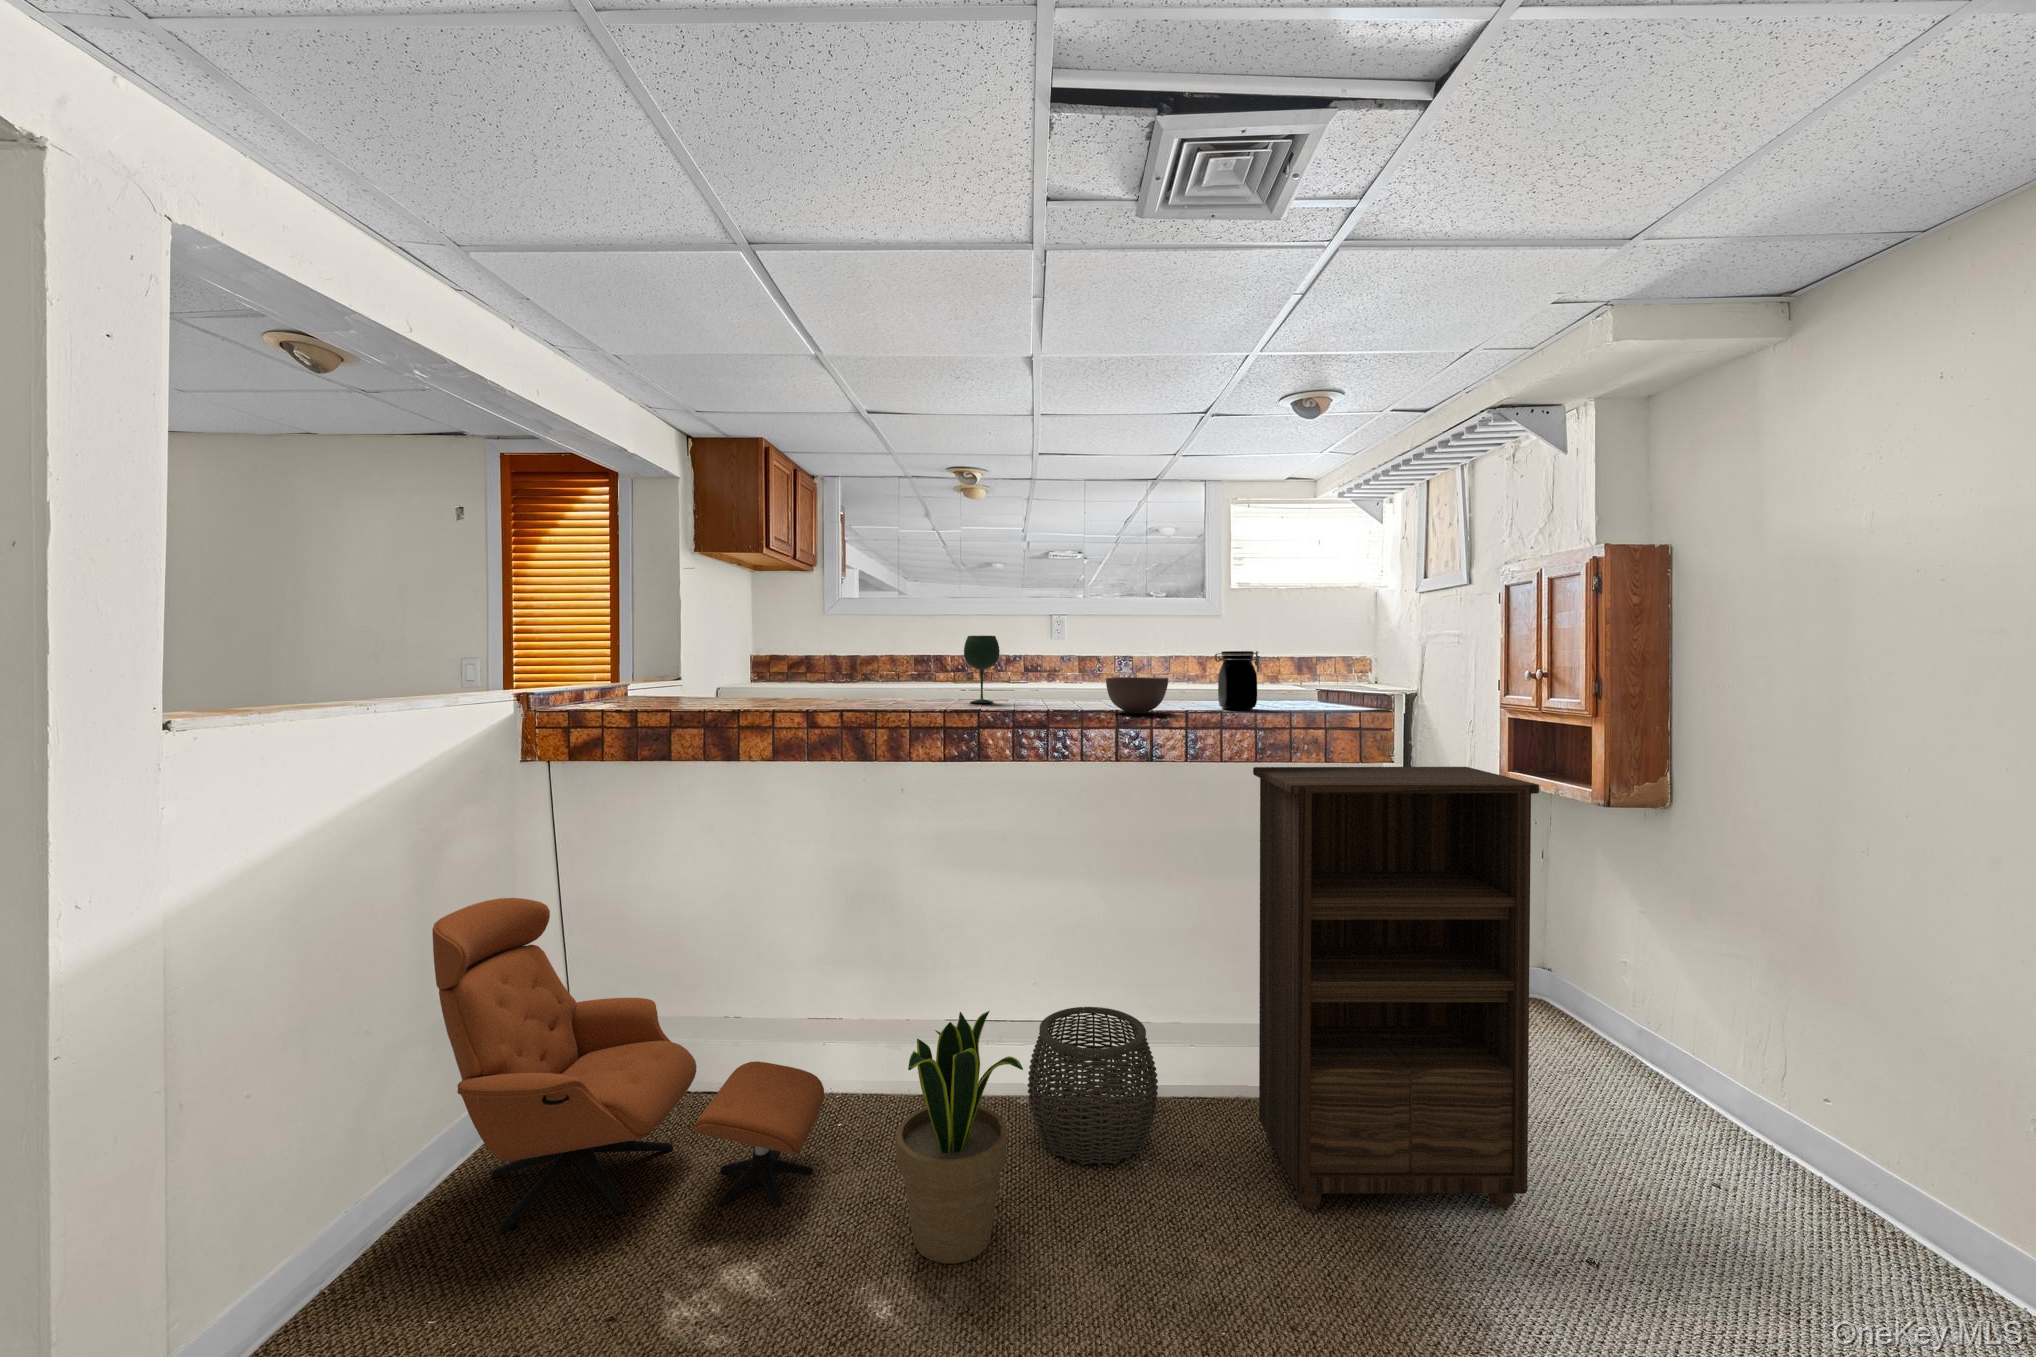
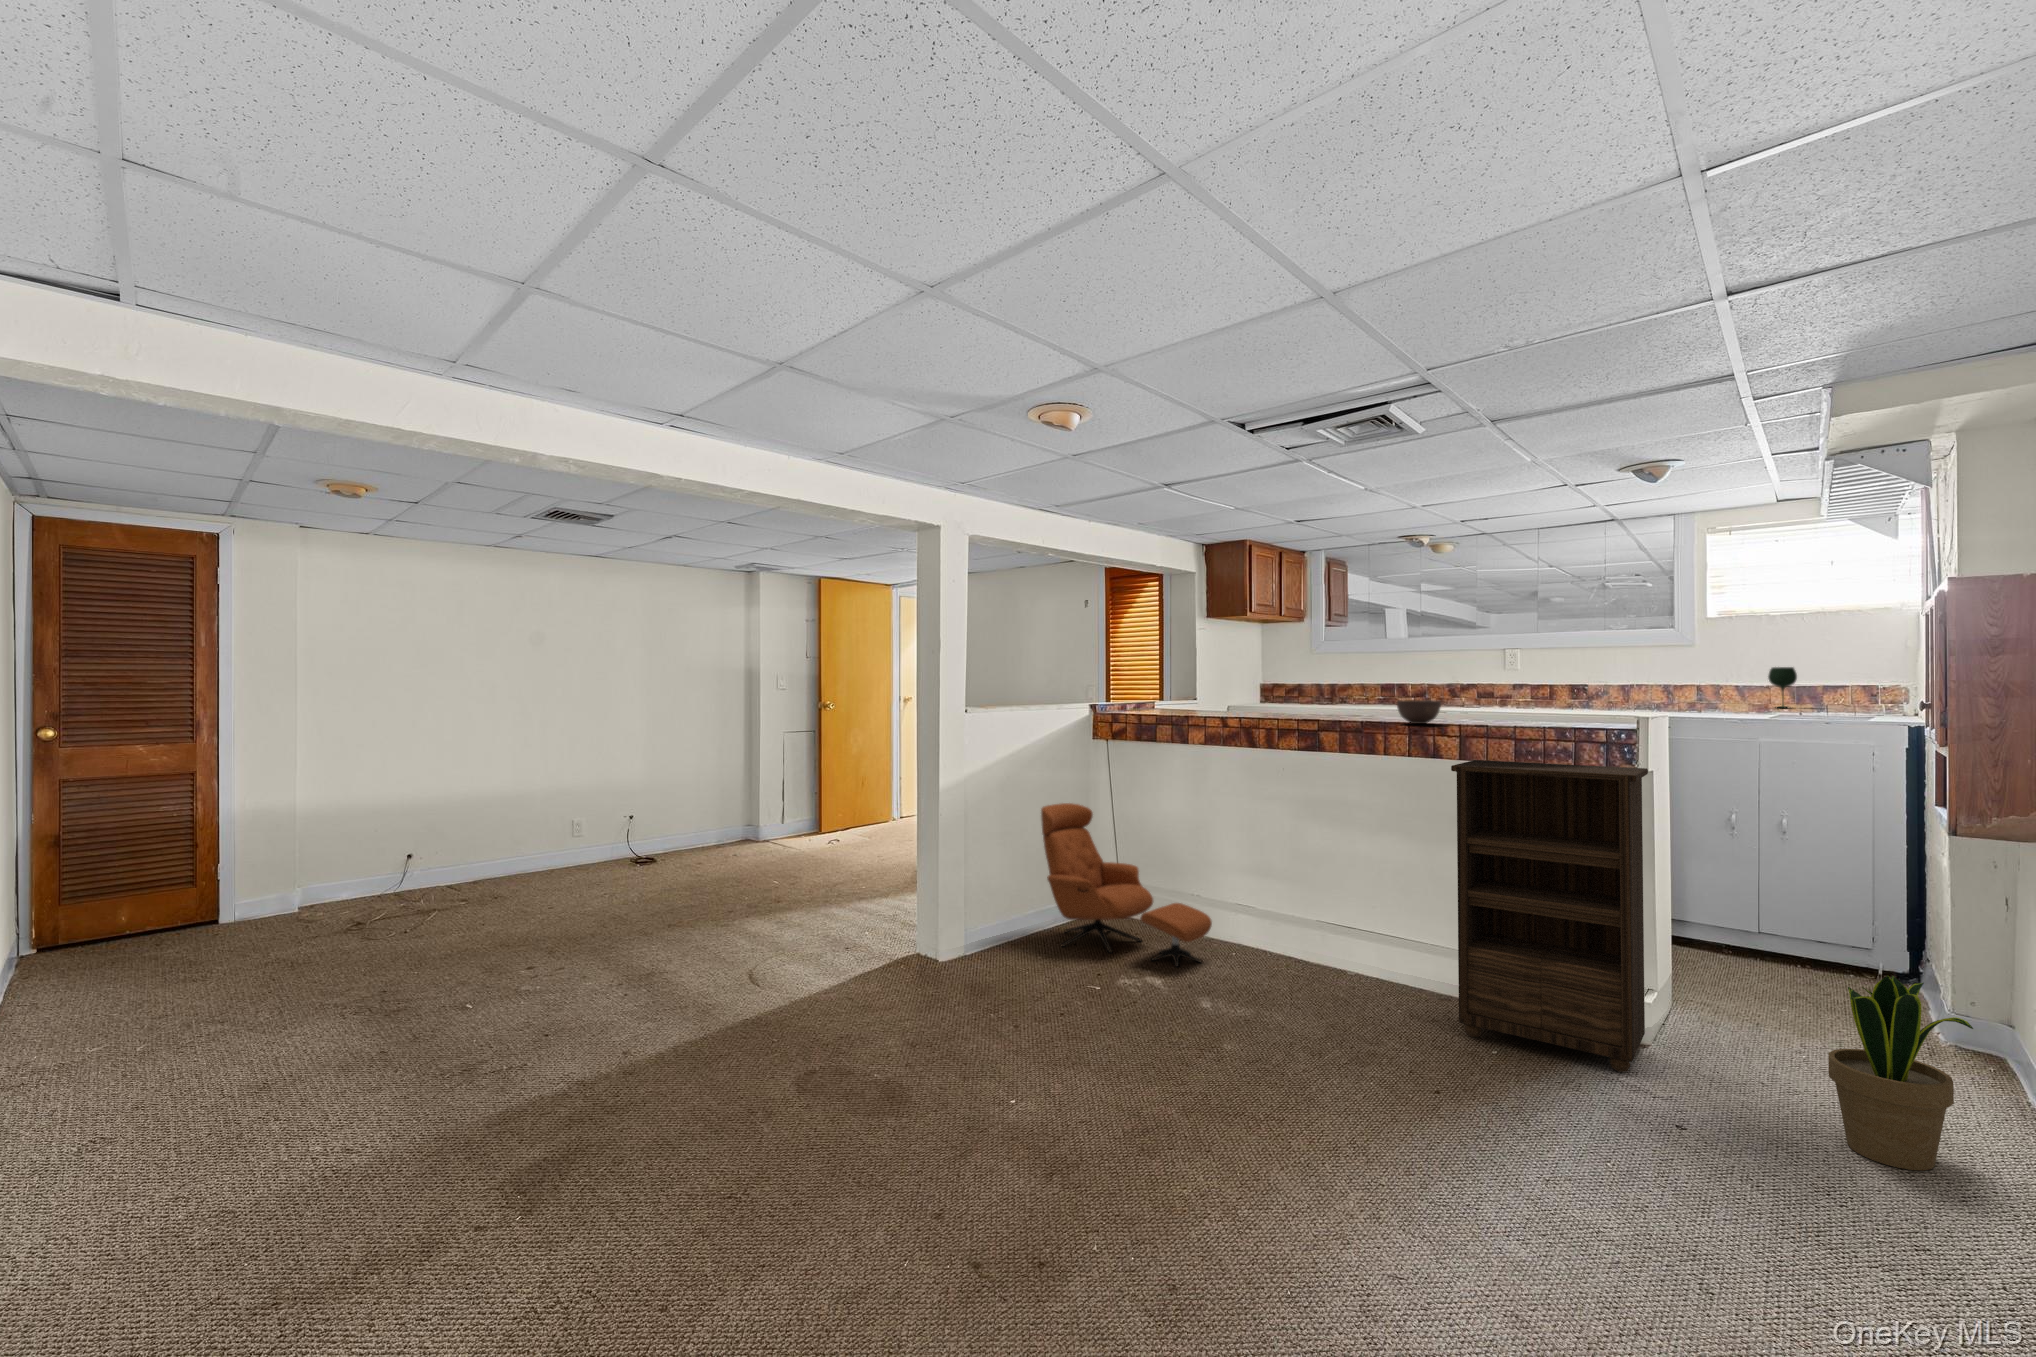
wine glass: present [964,636,1000,703] -> present [1768,667,1797,708]
jar: present [1215,651,1260,710] -> none [1499,682,1531,725]
woven basket: present [1028,1007,1158,1166] -> none [1324,910,1413,998]
potted plant: present [896,1011,1023,1263] -> present [1829,976,1973,1171]

